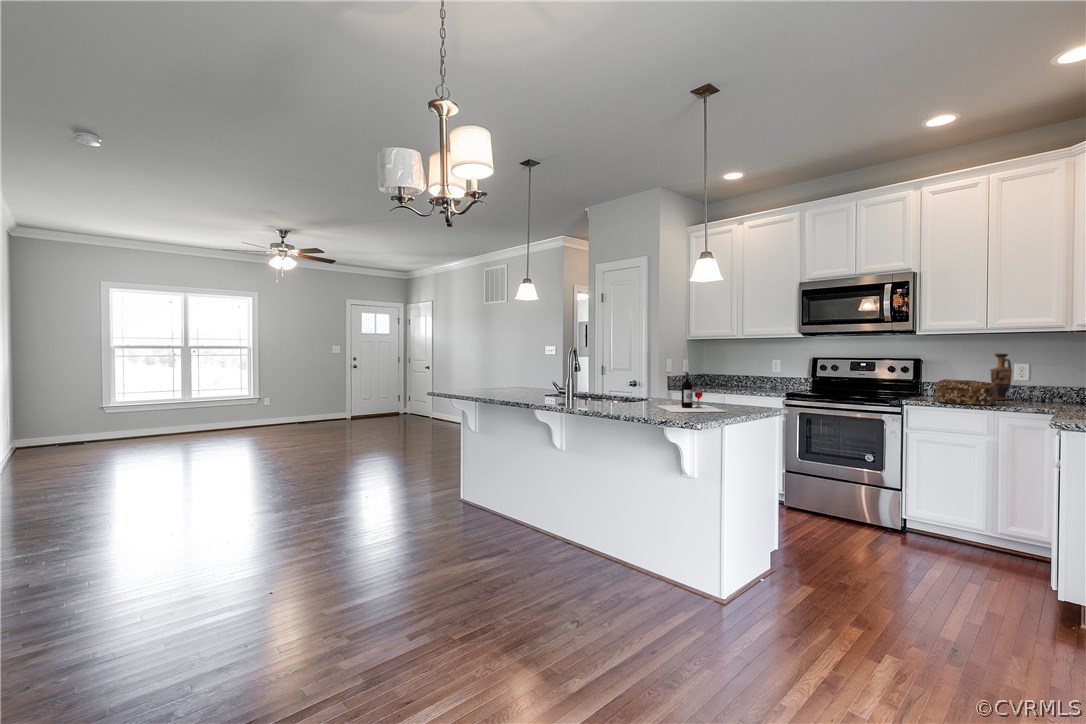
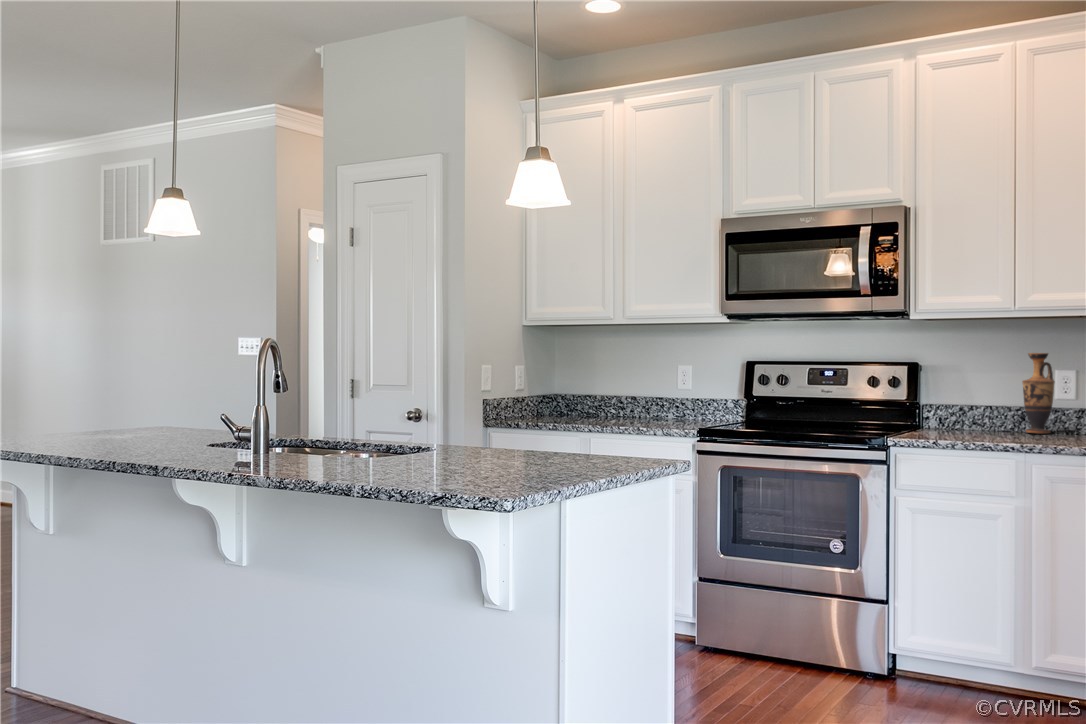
wine bottle: present [658,373,726,412] -> none [437,392,576,475]
bread loaf: present [936,379,997,405] -> none [940,399,1033,444]

